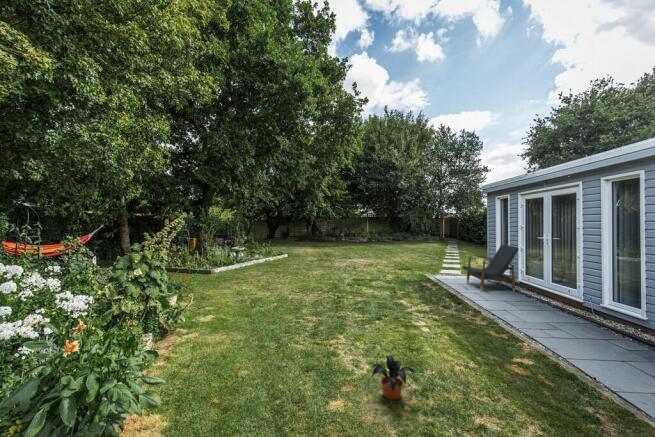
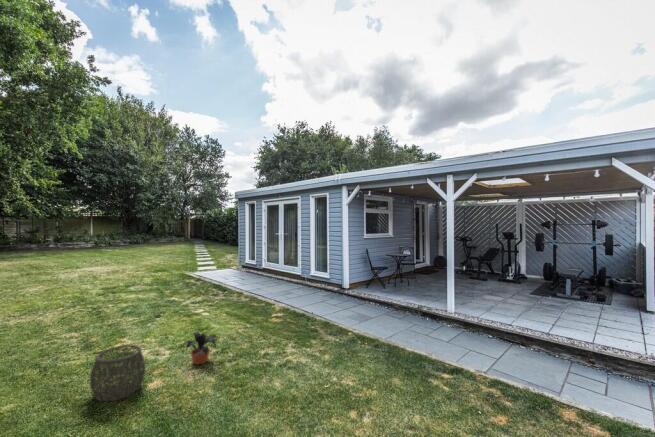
lounge chair: present [462,245,518,292] -> none [220,240,263,279]
woven basket: none [280,348,329,409] -> present [90,345,145,402]

